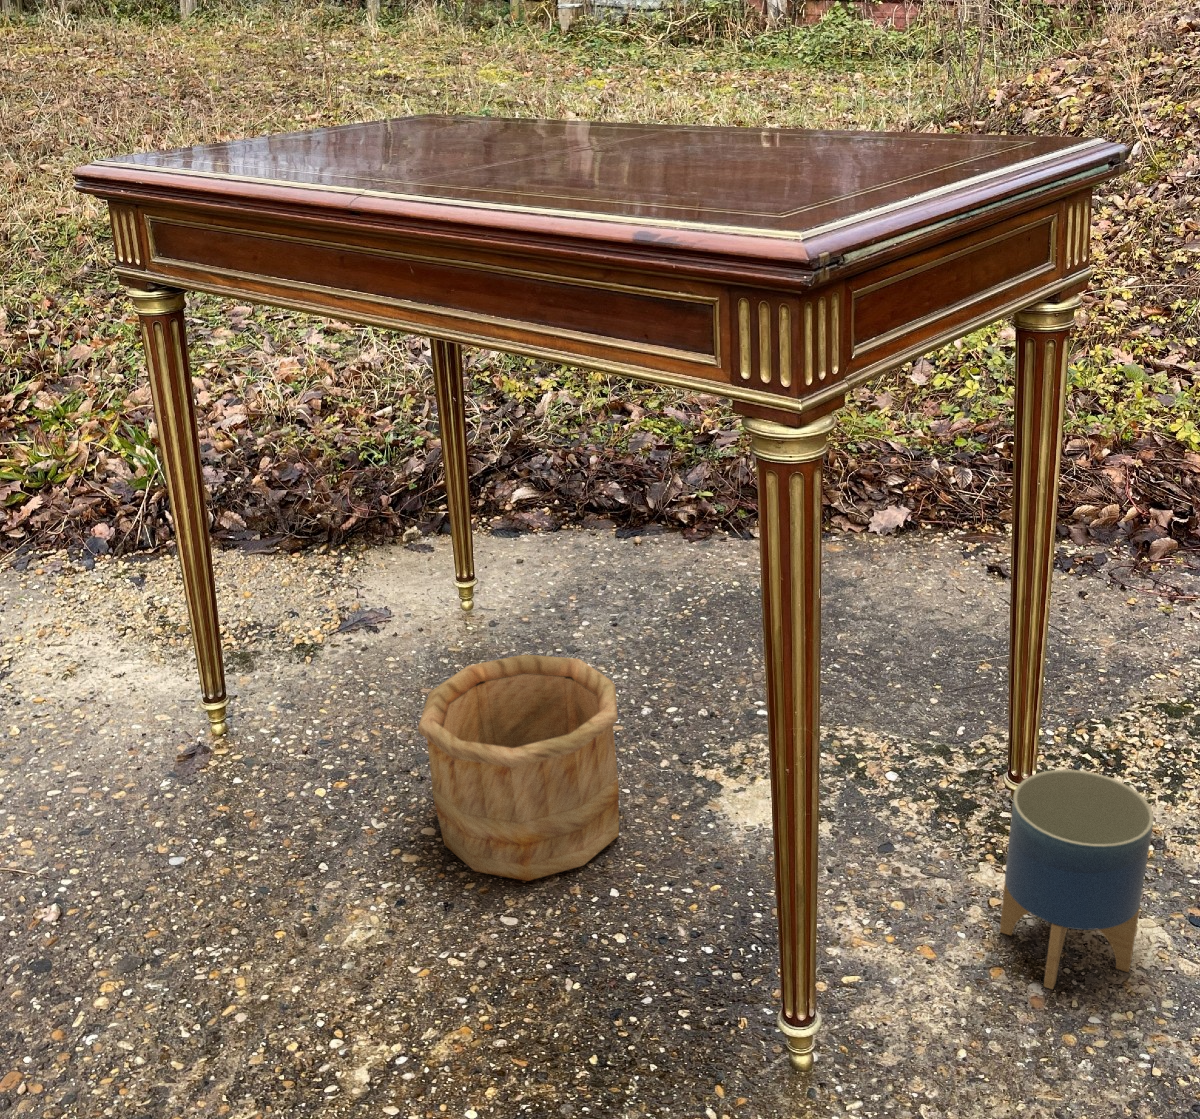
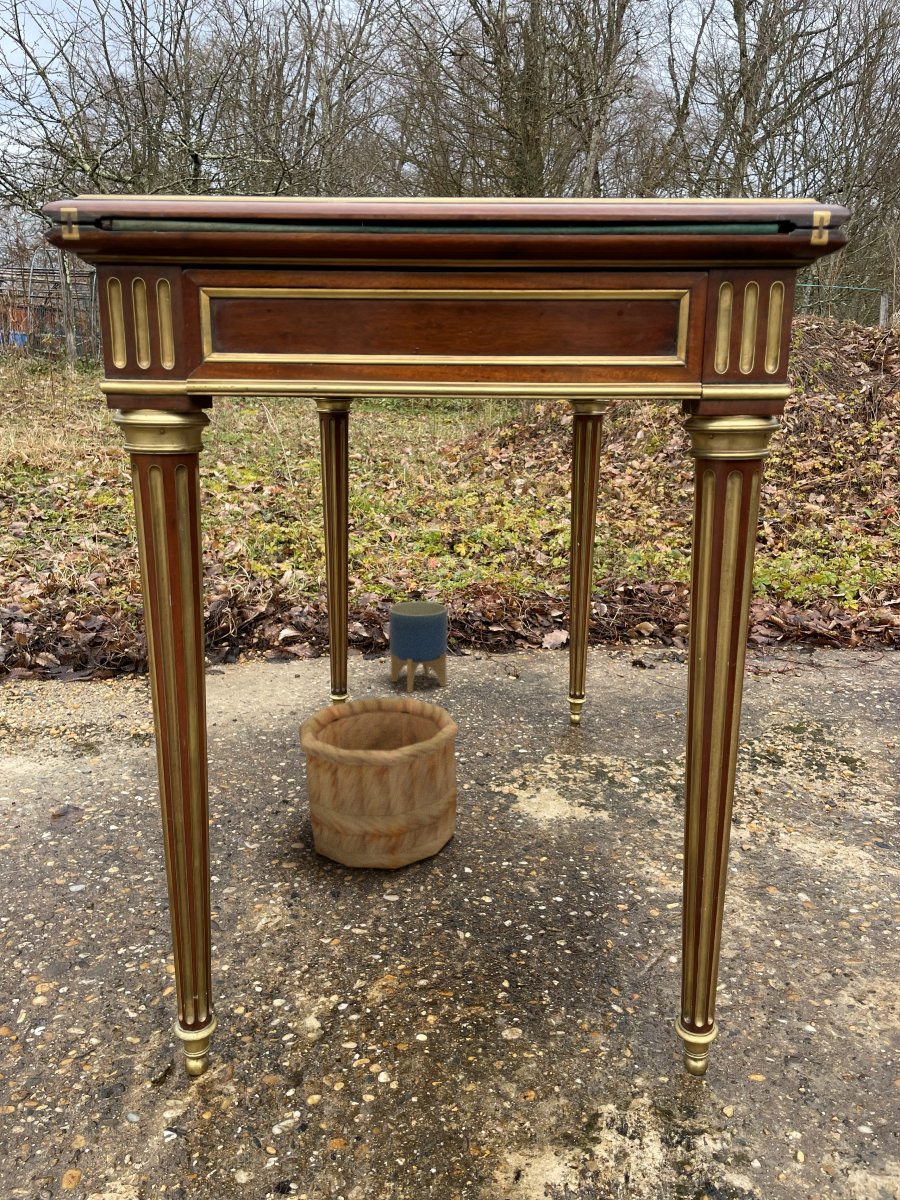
planter: present [1000,770,1154,989] -> present [389,602,447,692]

